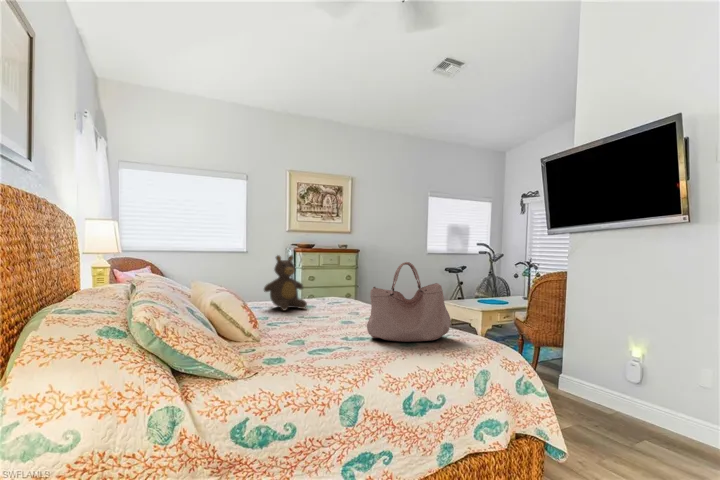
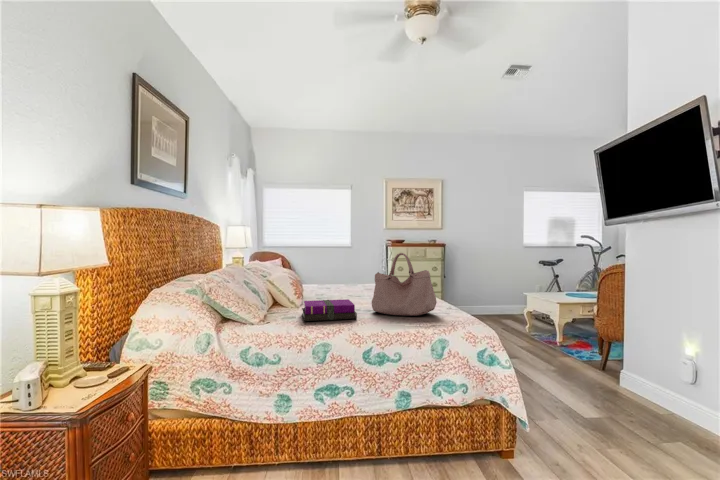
teddy bear: present [264,255,307,311] -> none [330,249,363,292]
notebook: none [281,324,369,363] -> present [302,299,357,321]

